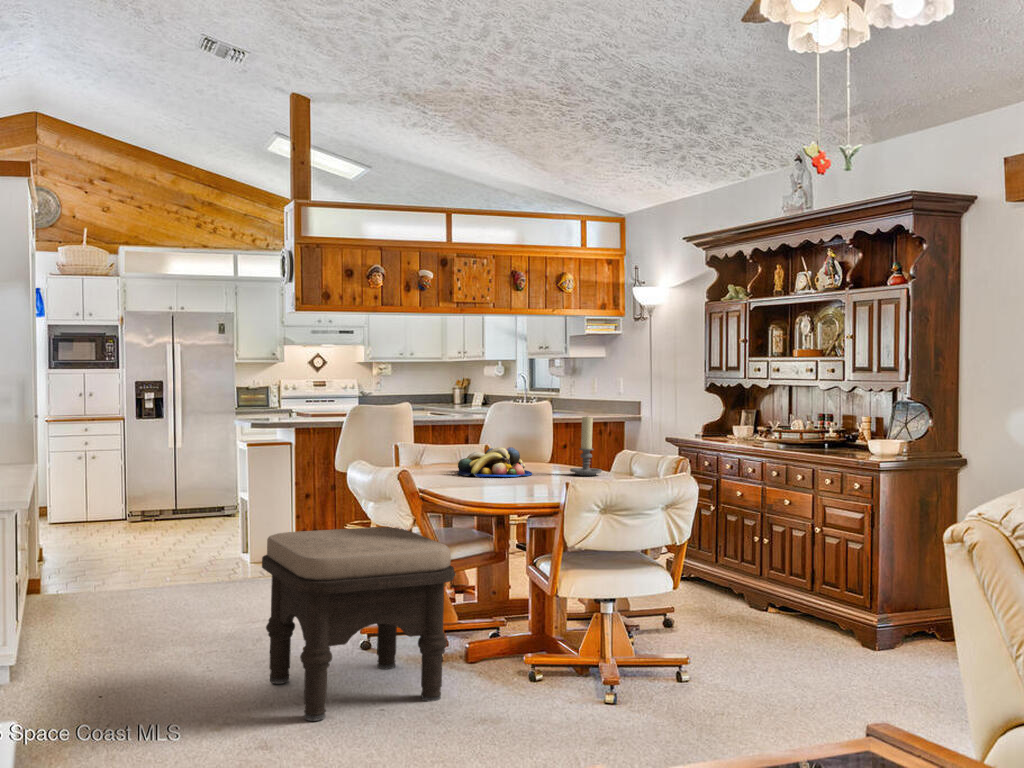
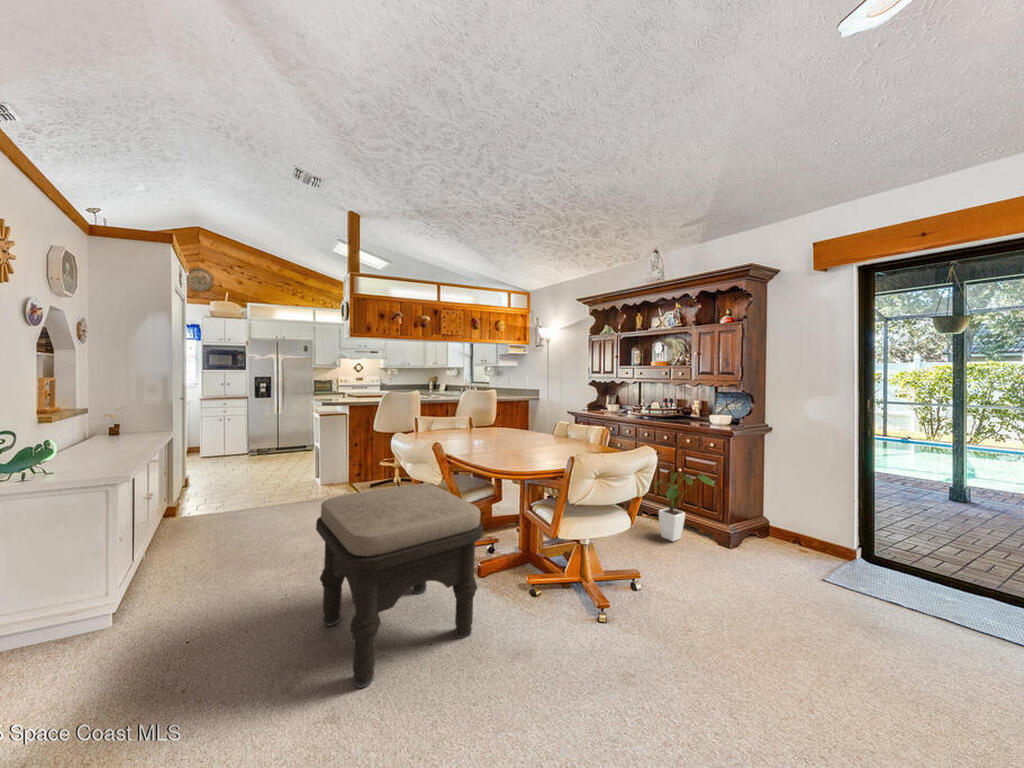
candle holder: present [570,416,602,476] -> none [535,399,556,438]
fruit bowl: present [457,447,532,477] -> none [462,419,512,441]
house plant: none [740,530,853,643] -> present [653,472,714,541]

